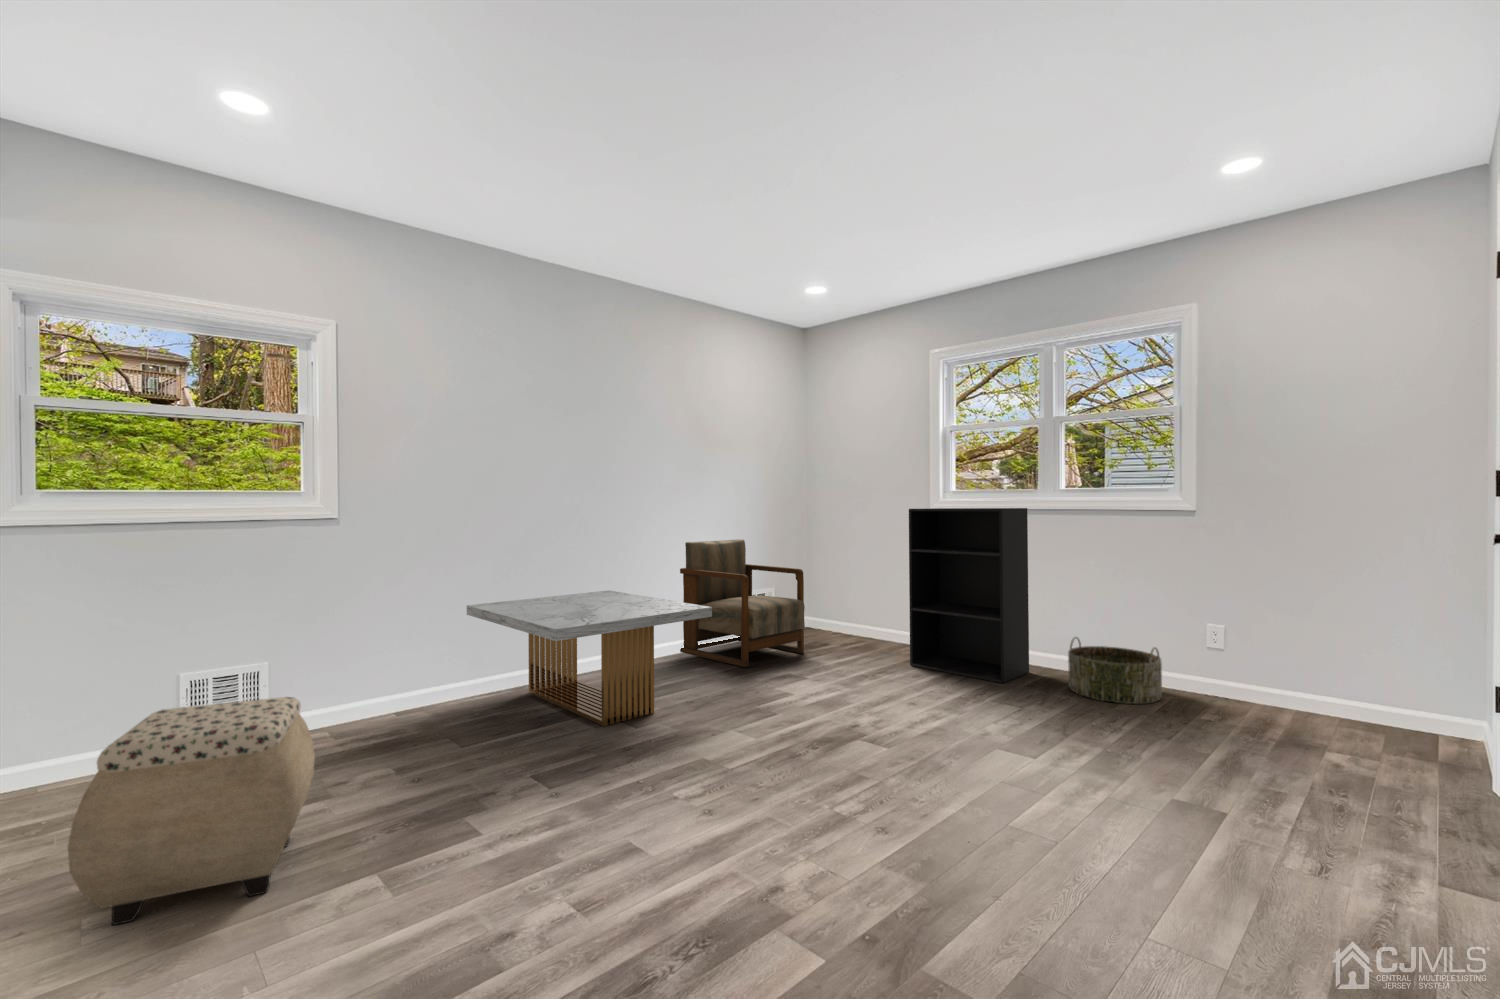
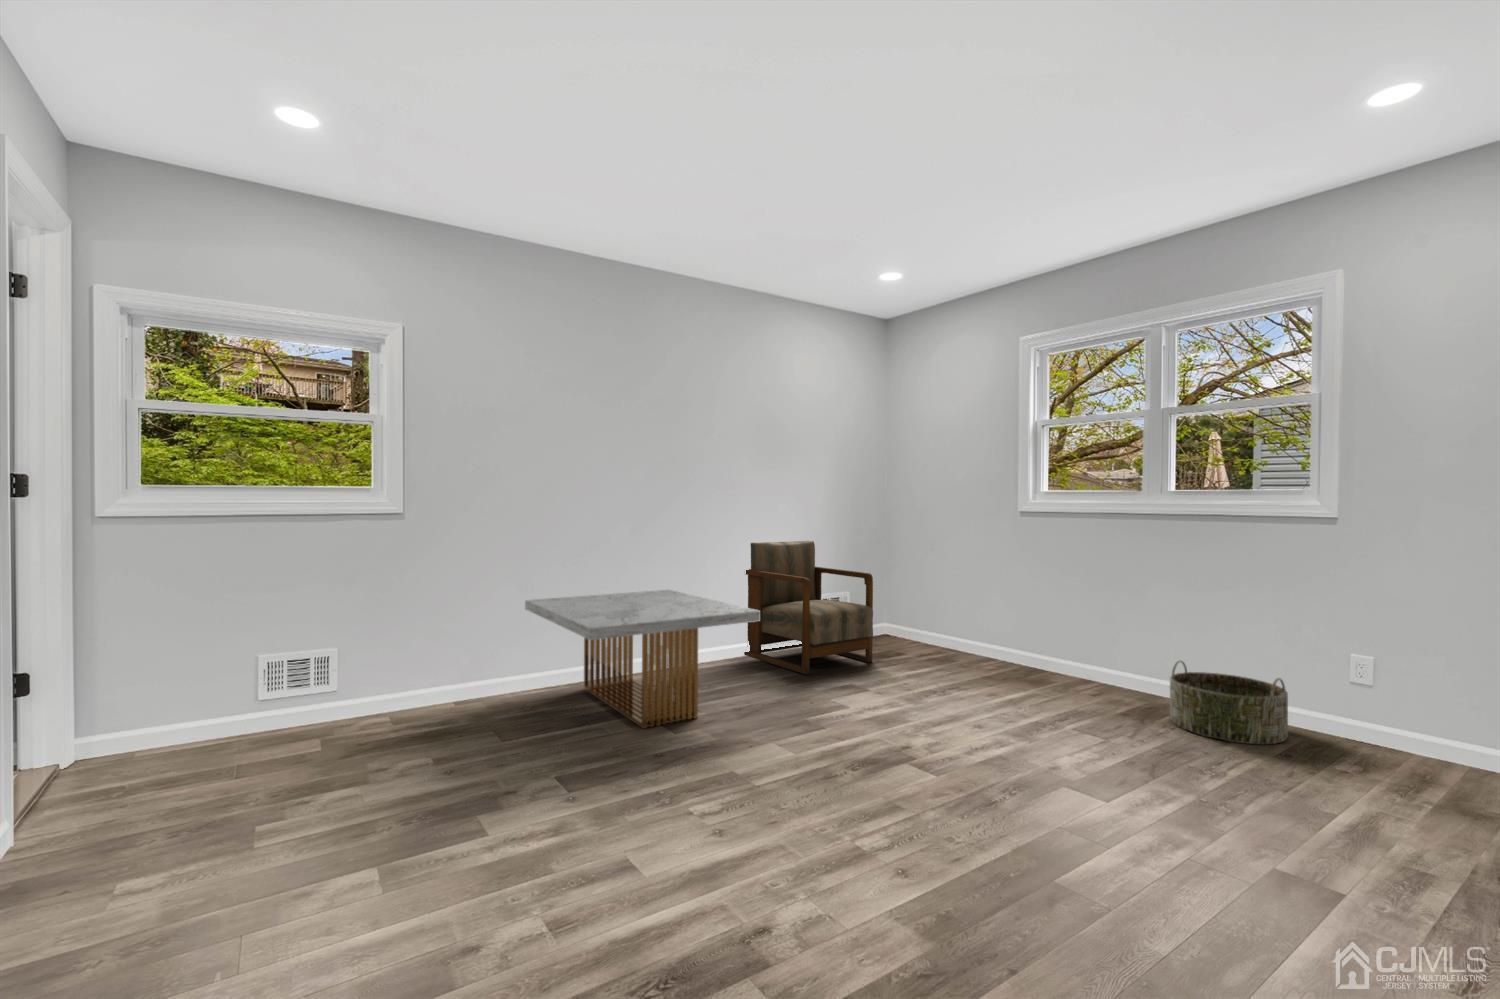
bookshelf: present [909,508,1029,683] -> none [986,511,1125,709]
ottoman: present [68,697,315,925] -> none [92,684,343,893]

